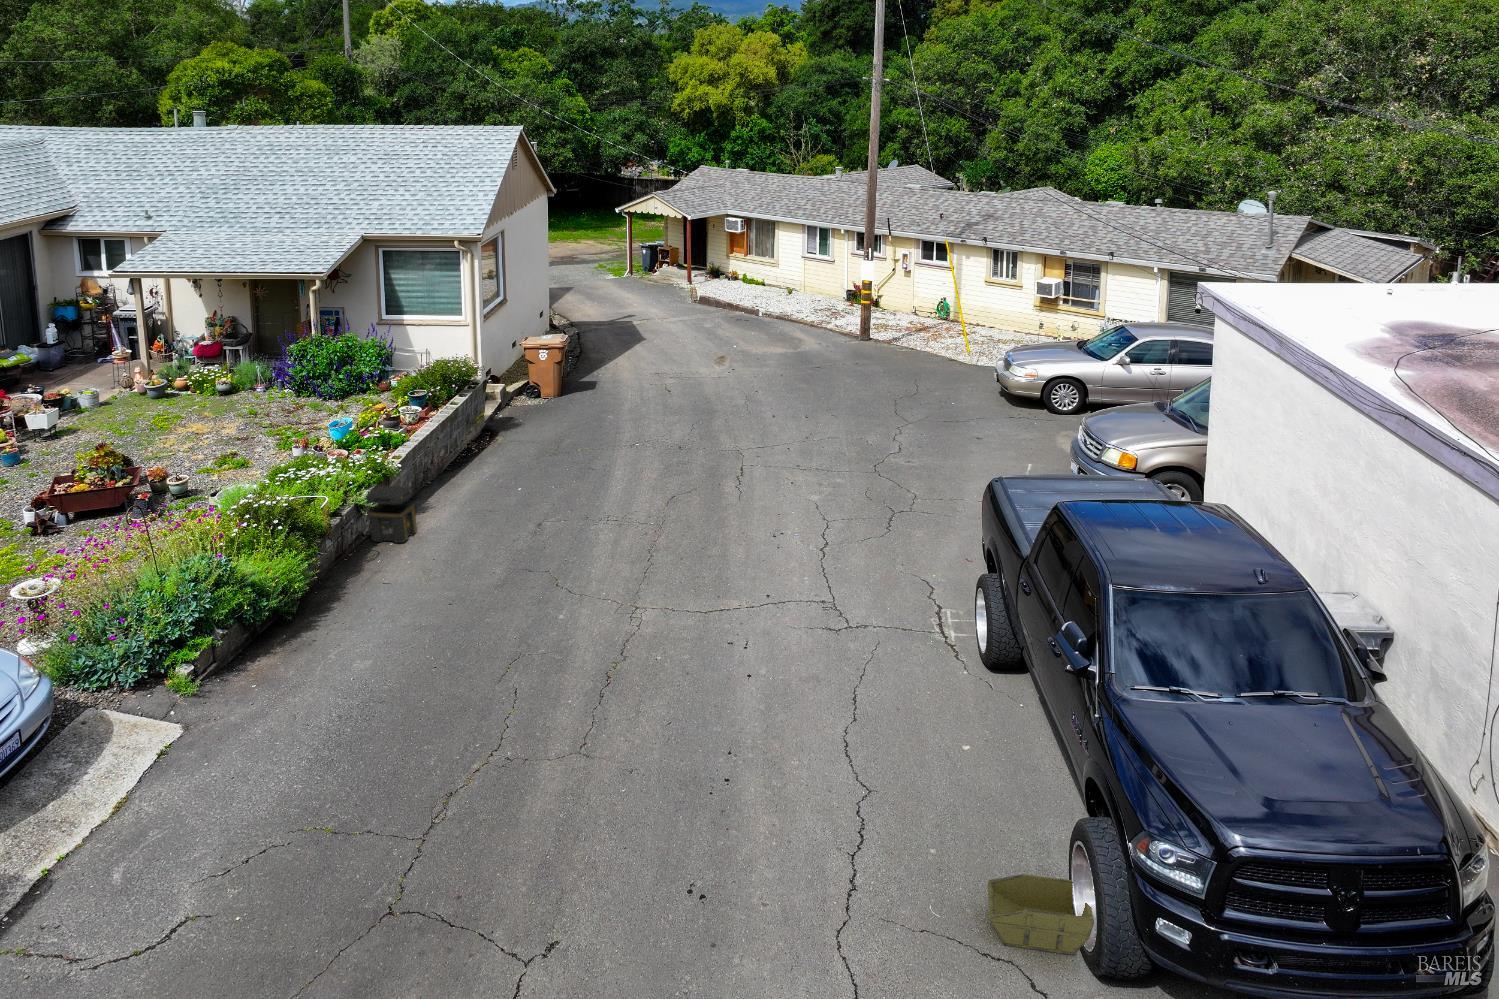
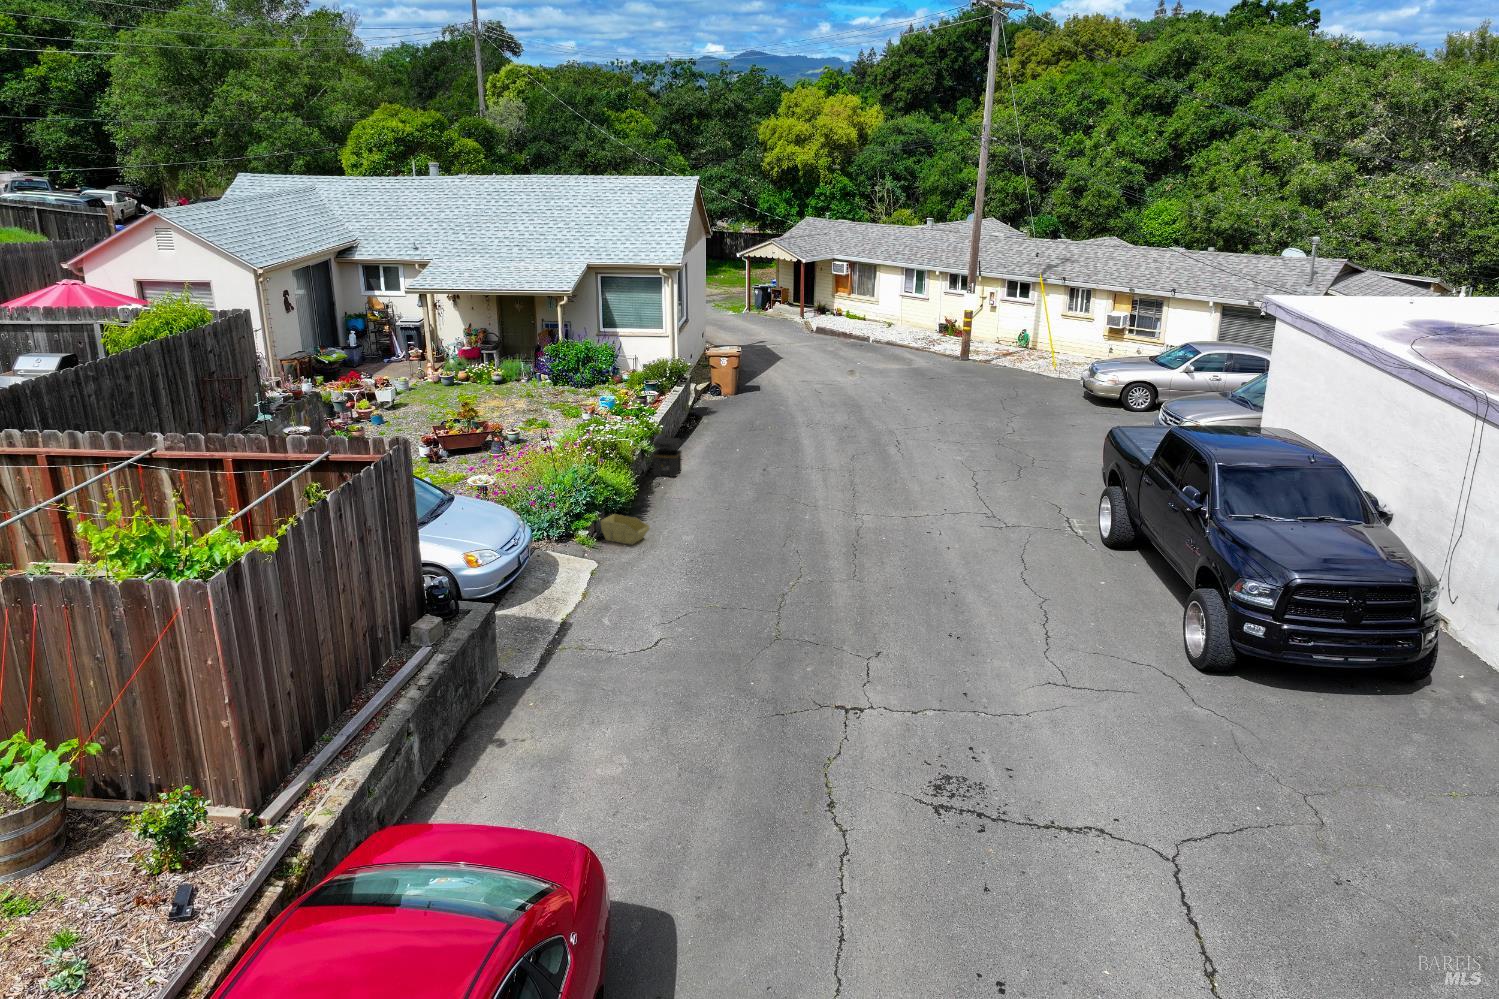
storage bin: present [988,874,1094,955] -> present [600,514,650,545]

